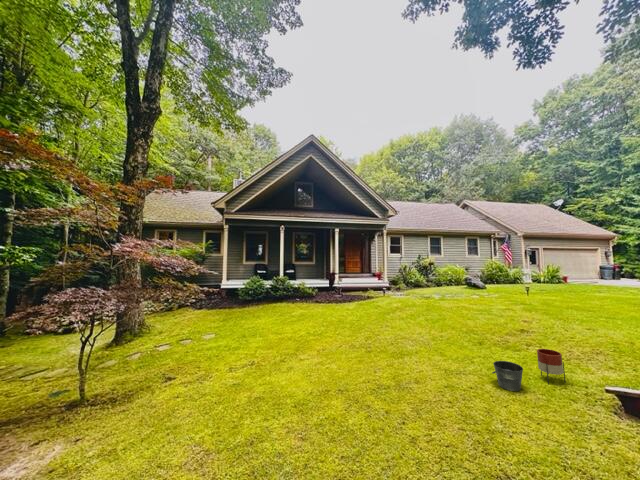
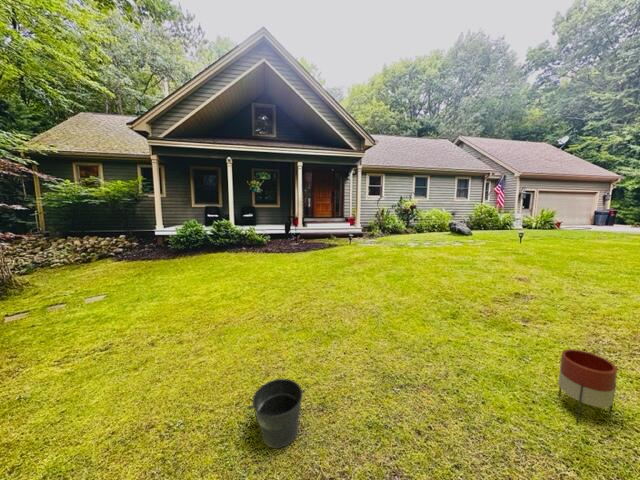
bucket: present [492,361,523,391] -> present [248,379,305,448]

